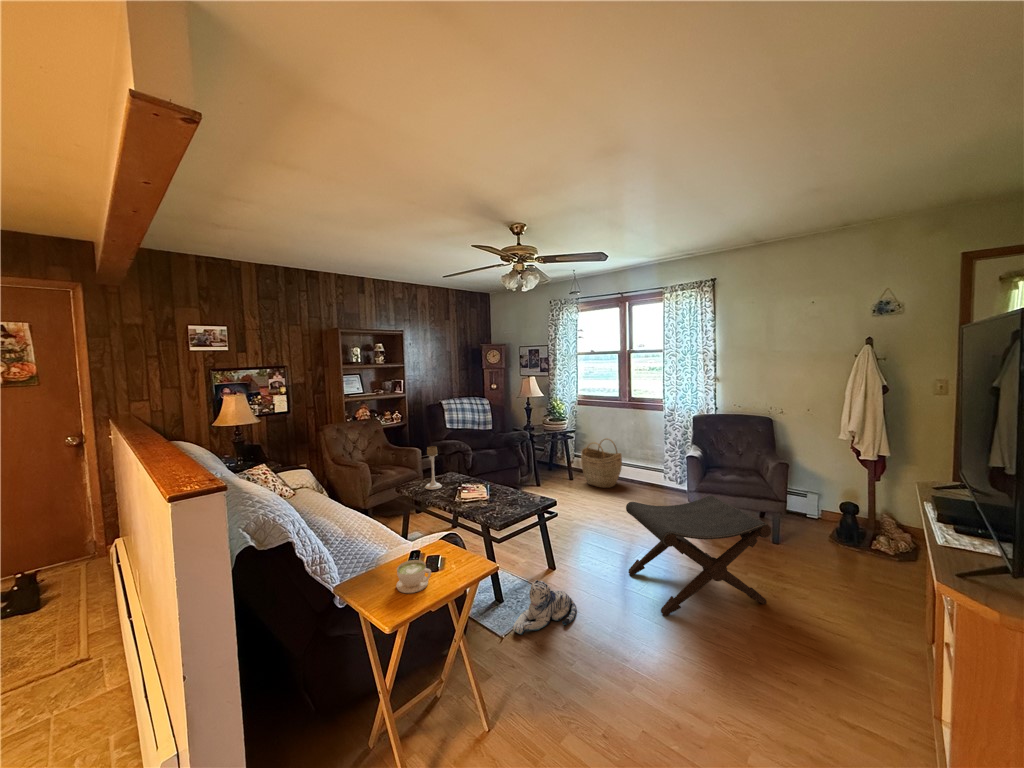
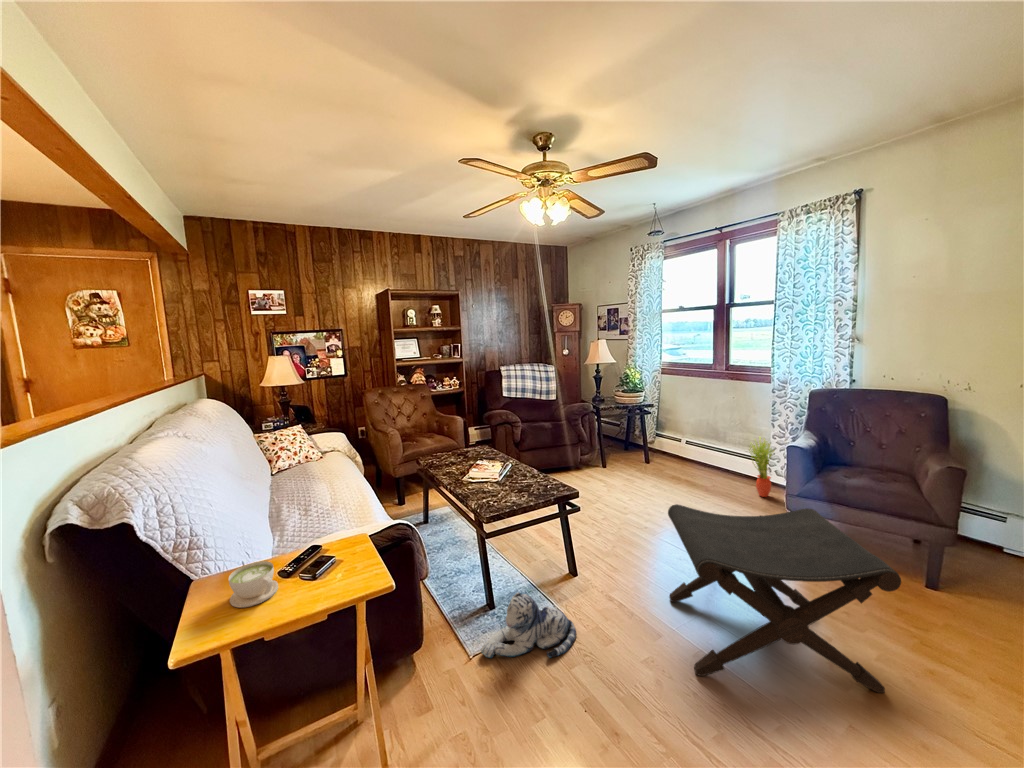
woven basket: present [581,439,622,488] -> none [657,417,710,478]
candle holder: present [425,446,442,490] -> none [439,415,457,464]
potted plant: none [652,451,670,497] -> present [749,437,774,497]

